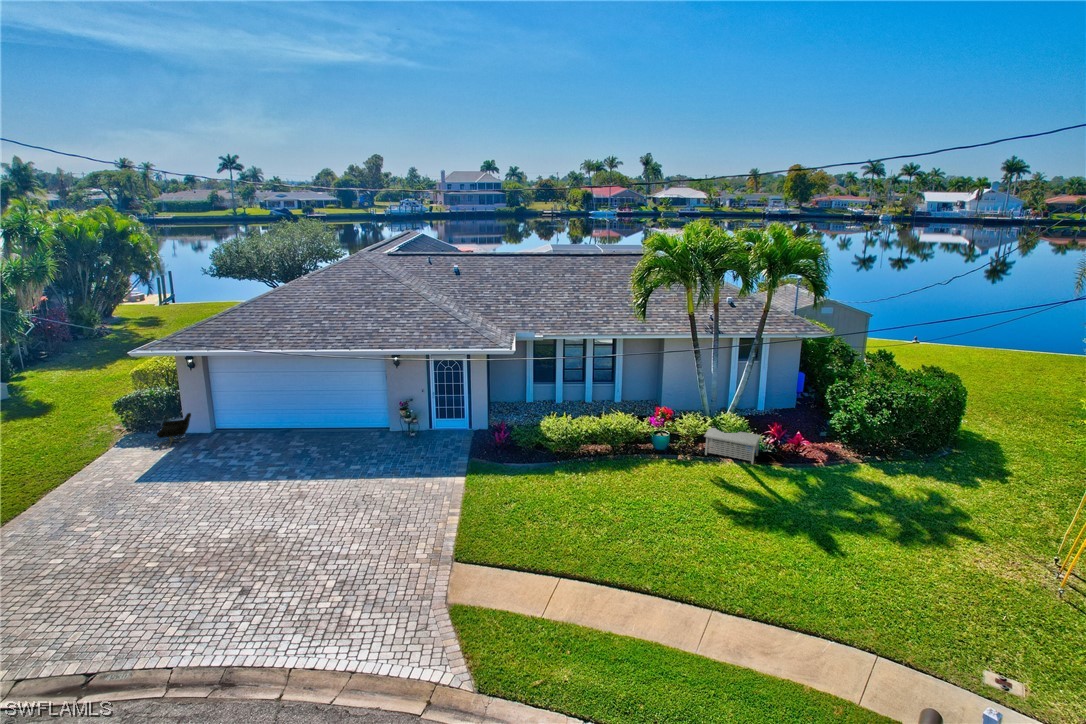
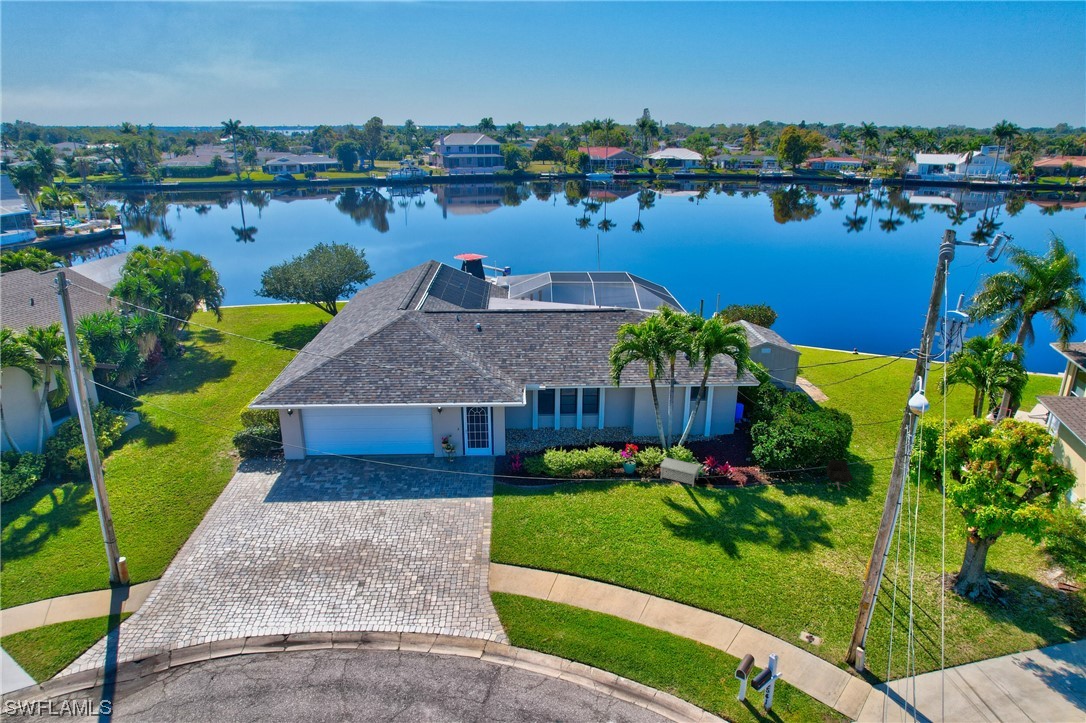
lounge chair: present [157,413,191,446] -> present [826,460,853,489]

